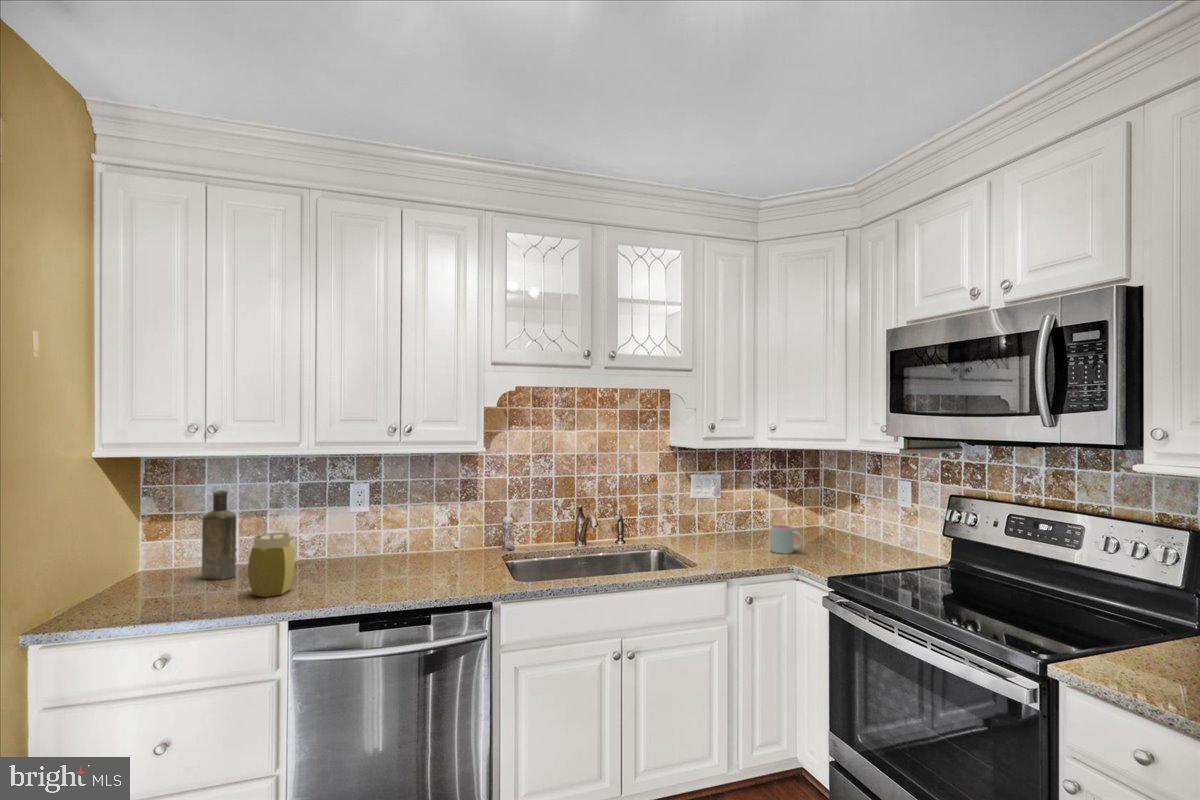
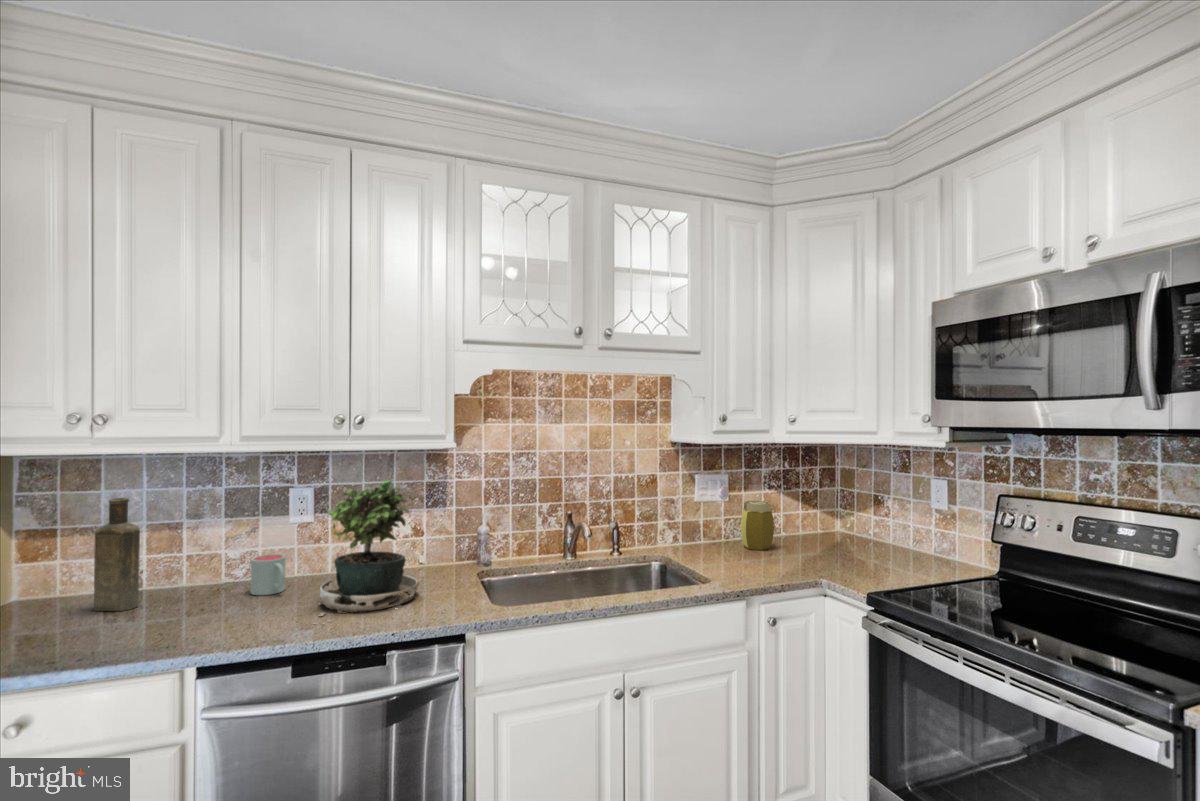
potted plant: none [371,477,455,592] -> present [314,480,419,625]
mug: present [770,525,803,554] -> present [250,554,286,595]
jar: present [248,533,295,597] -> present [741,501,774,550]

